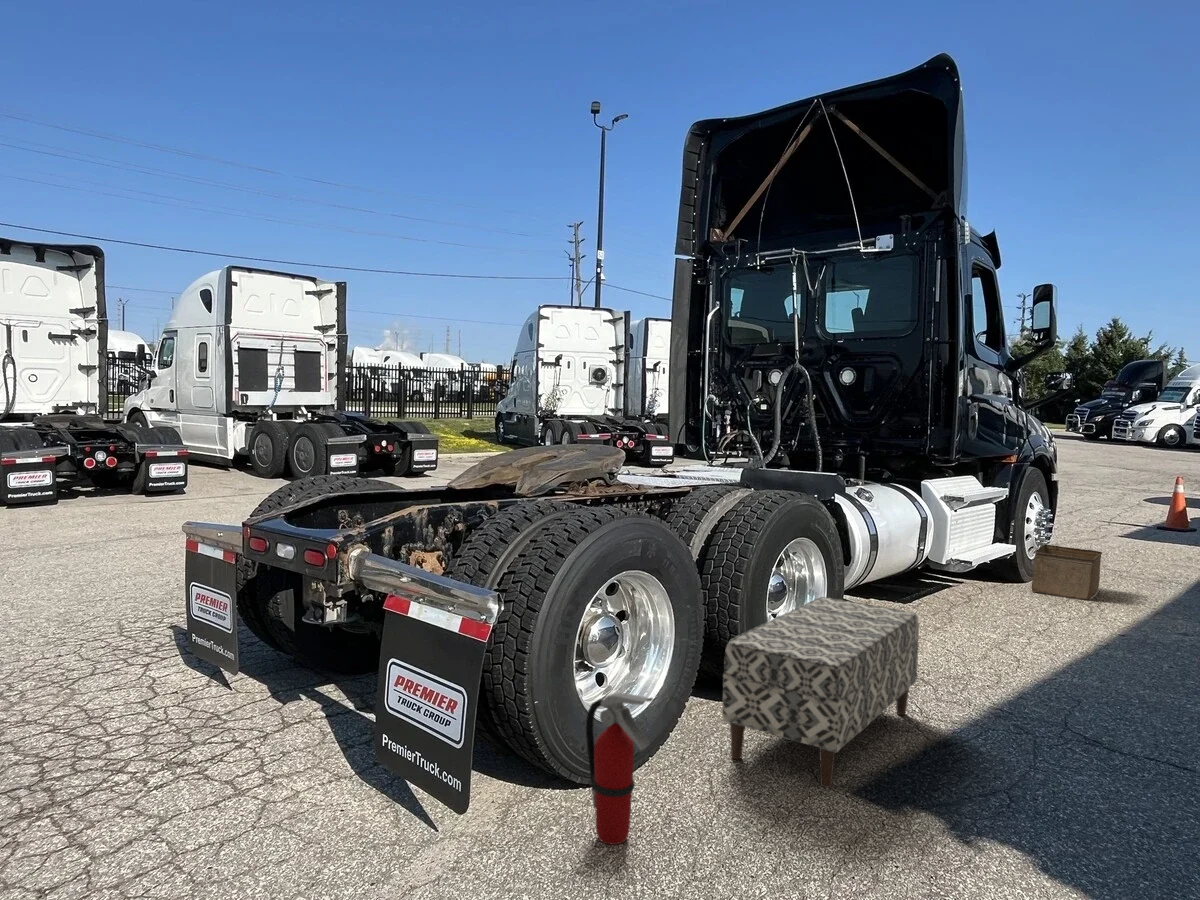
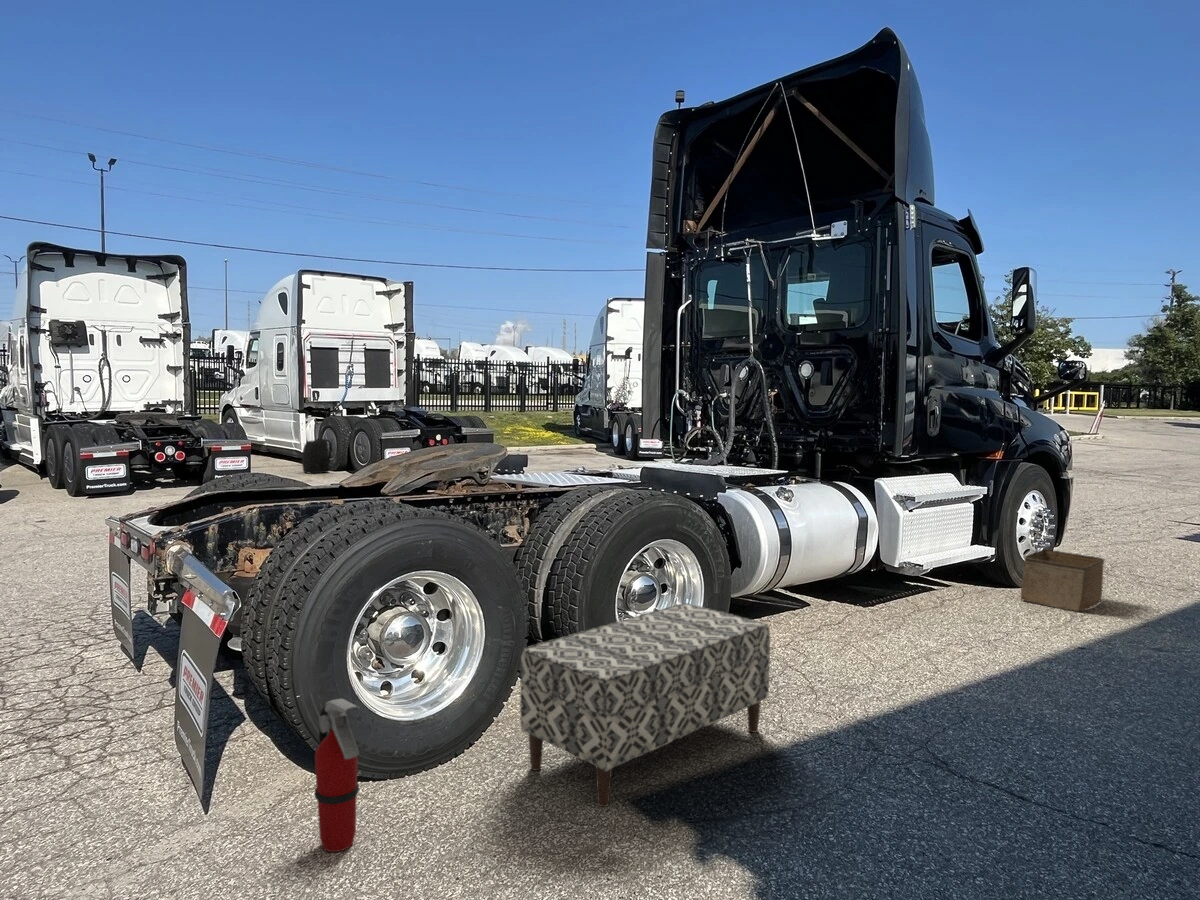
backpack: none [232,445,269,482] -> present [302,439,332,474]

